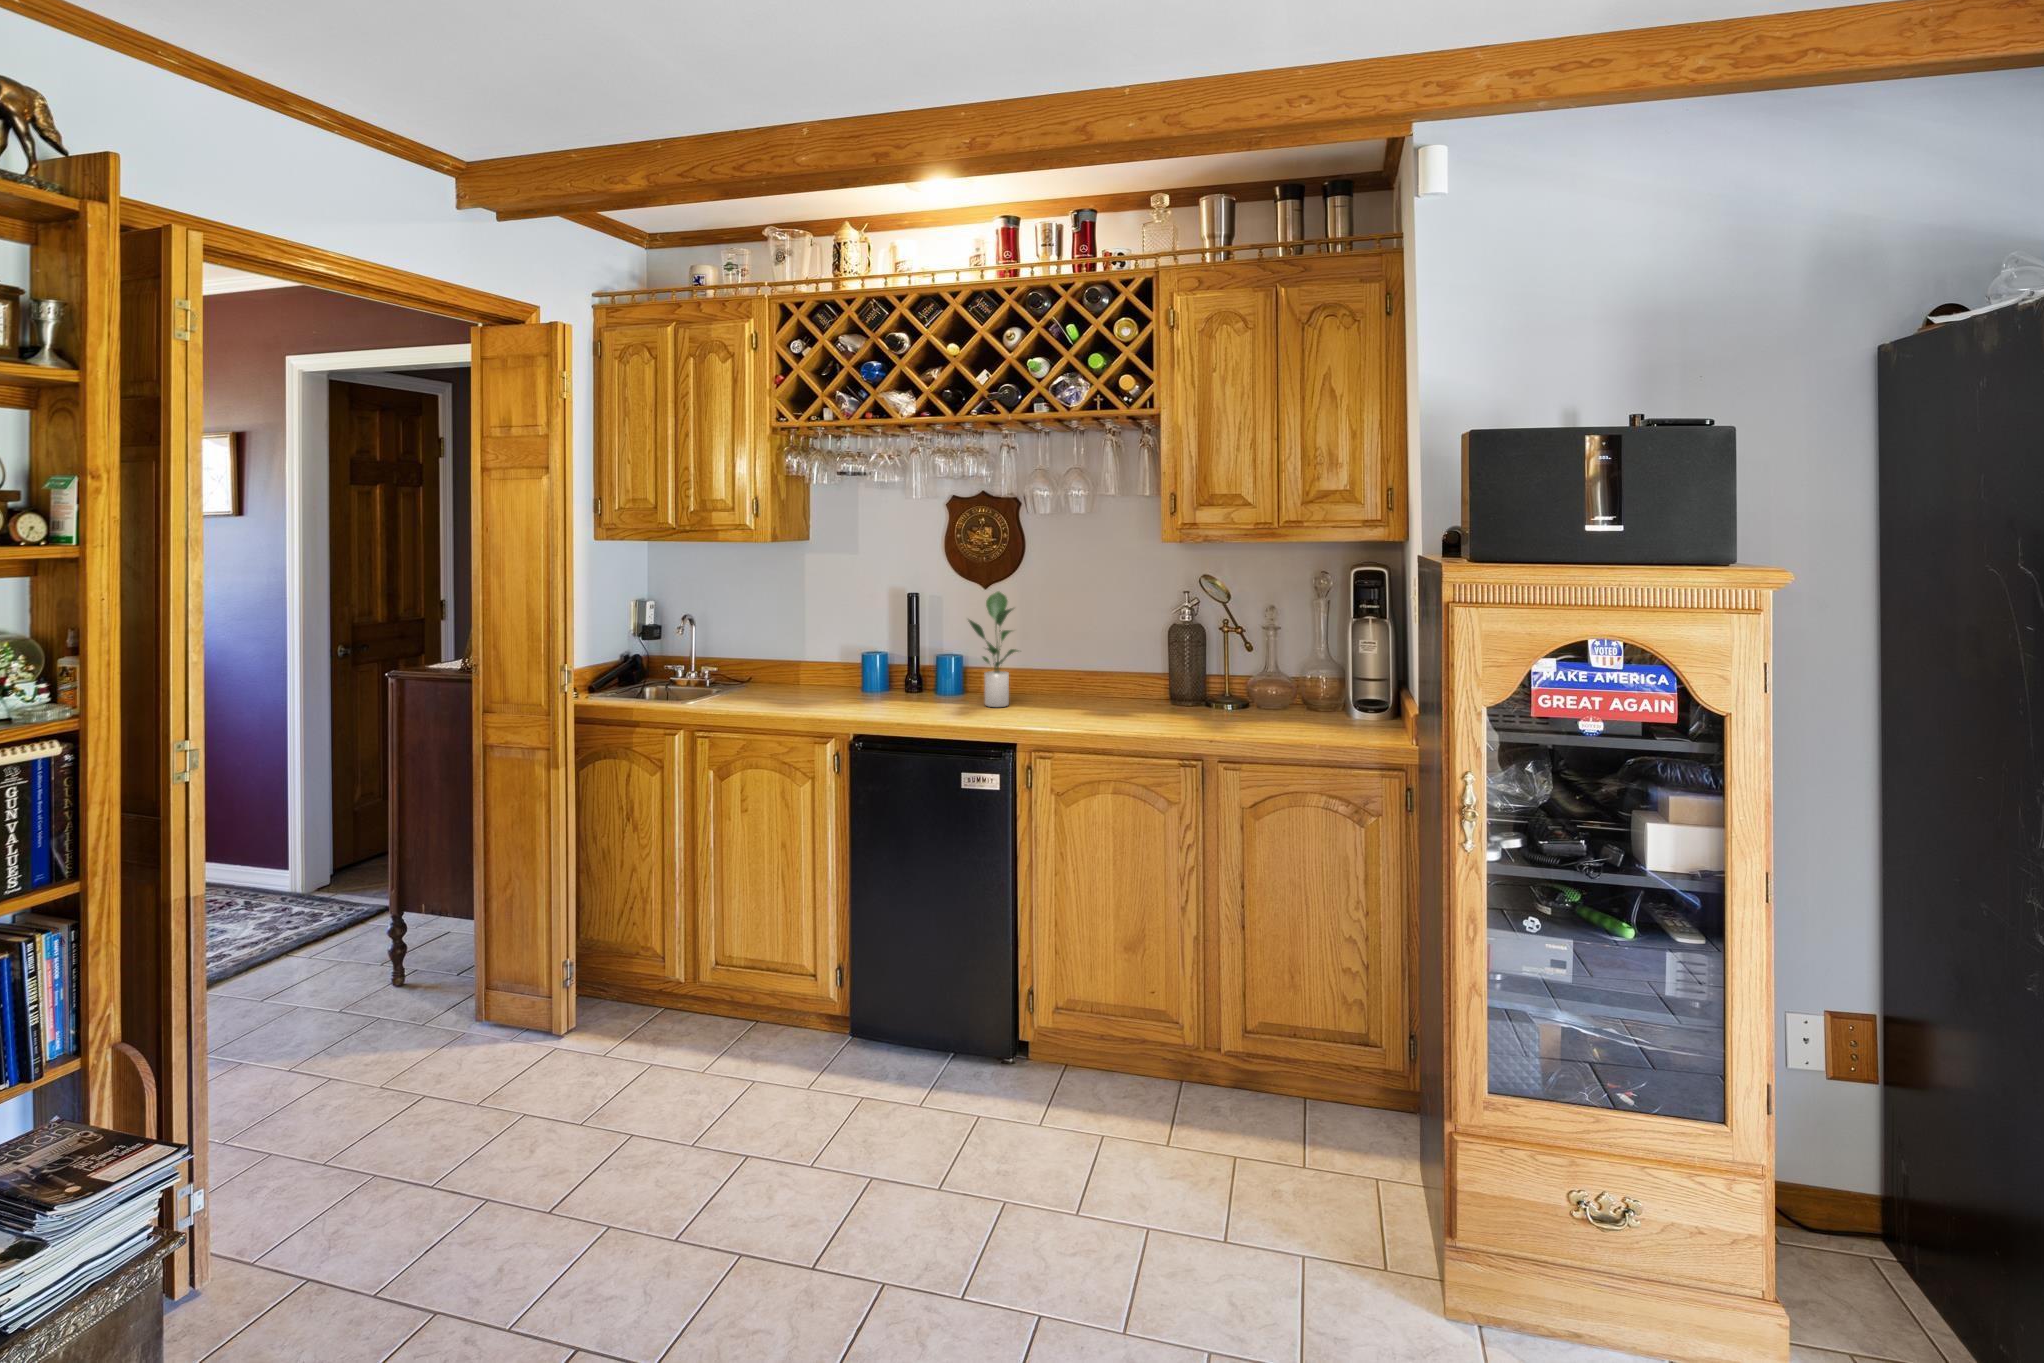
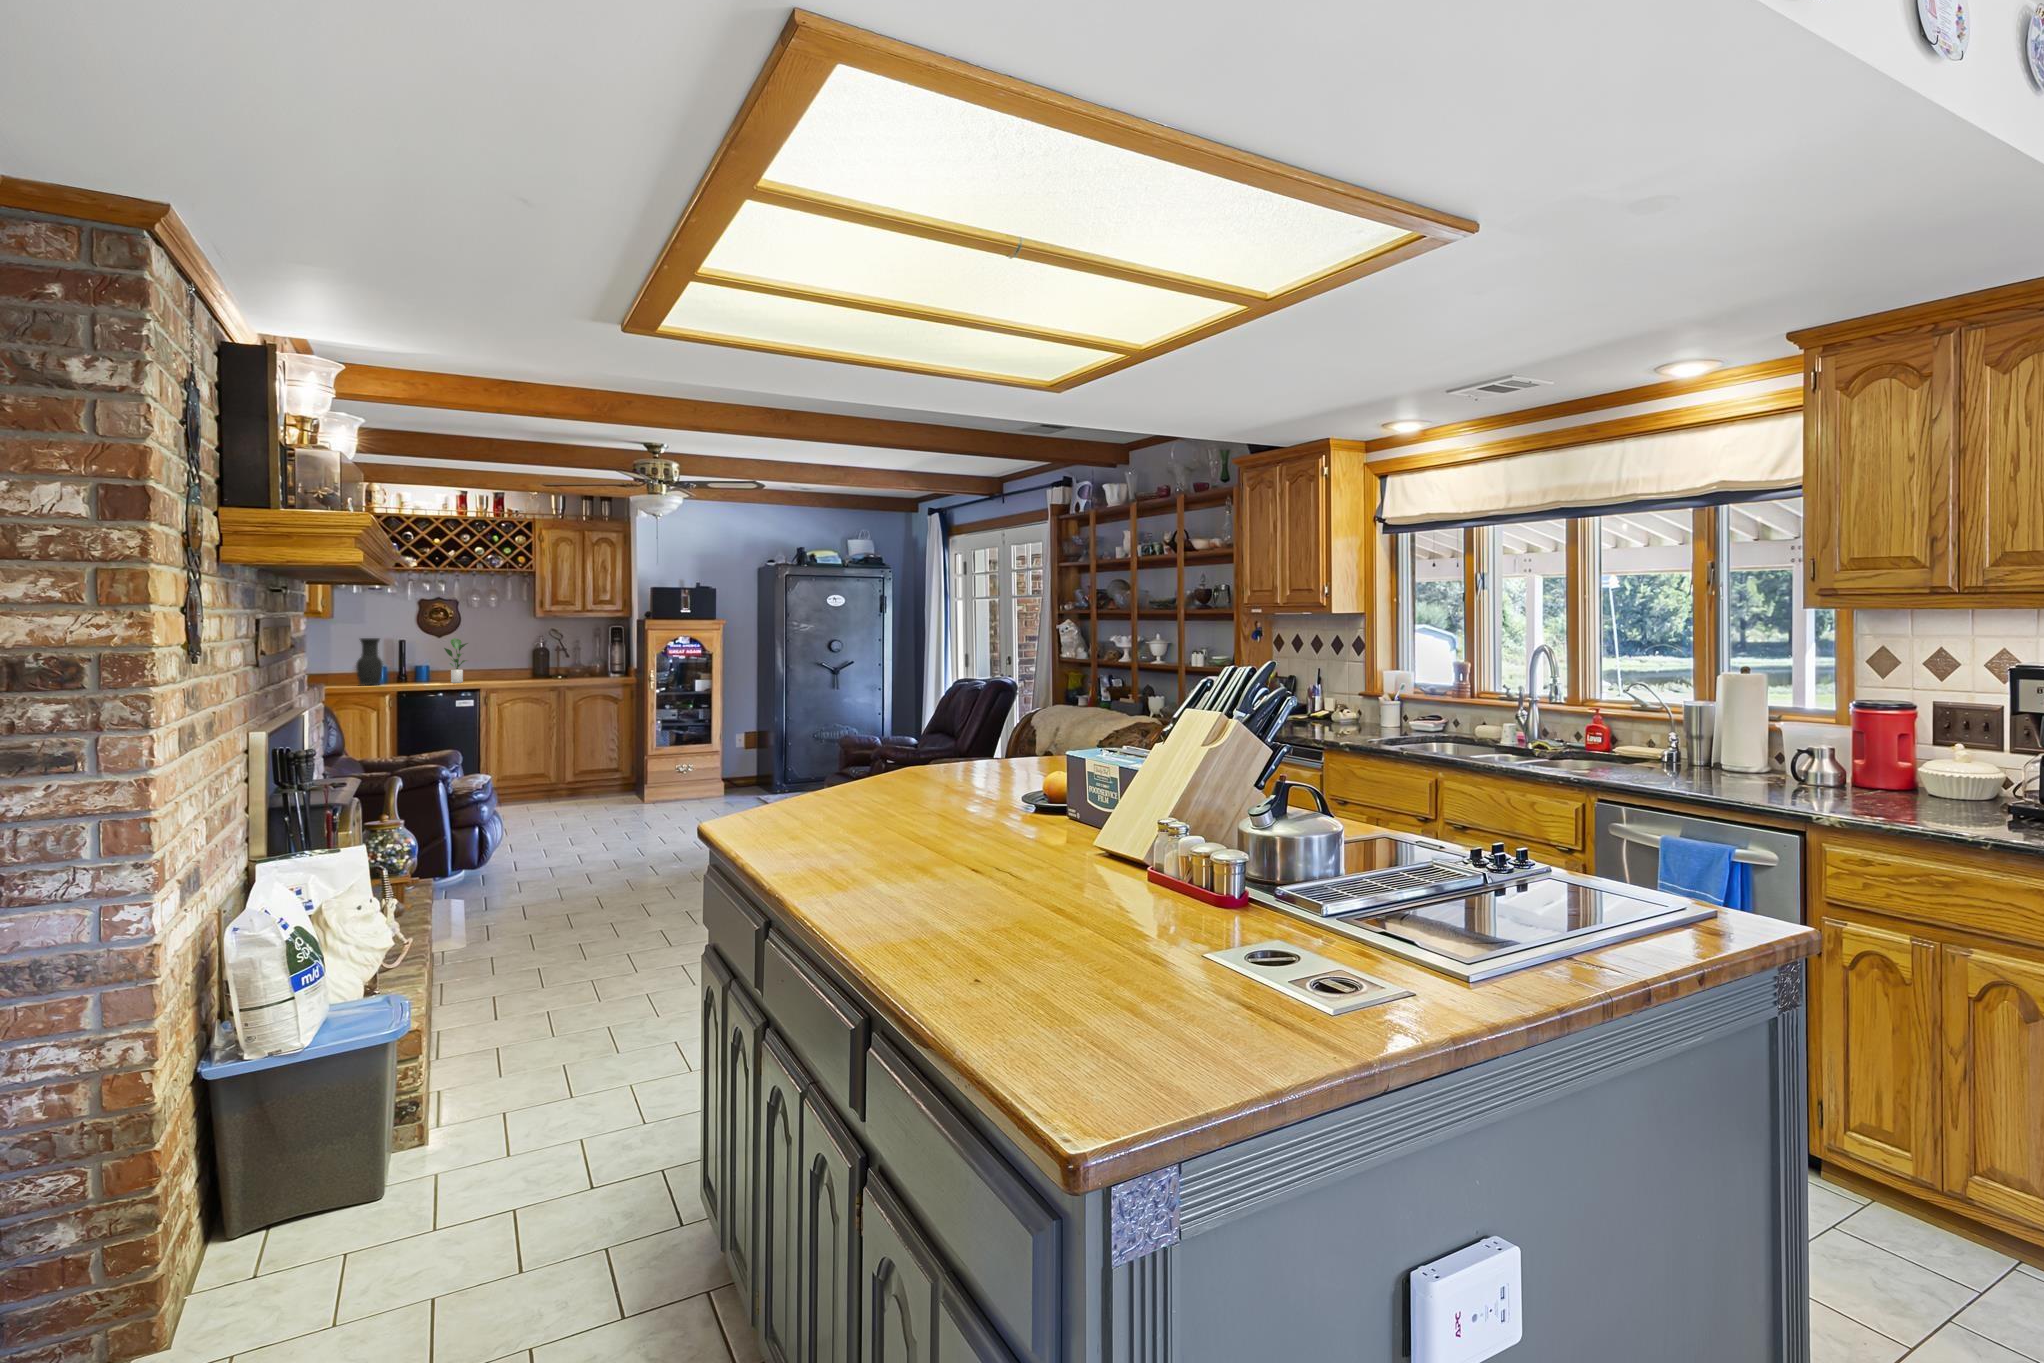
vase: none [806,590,854,704] -> present [356,638,383,685]

